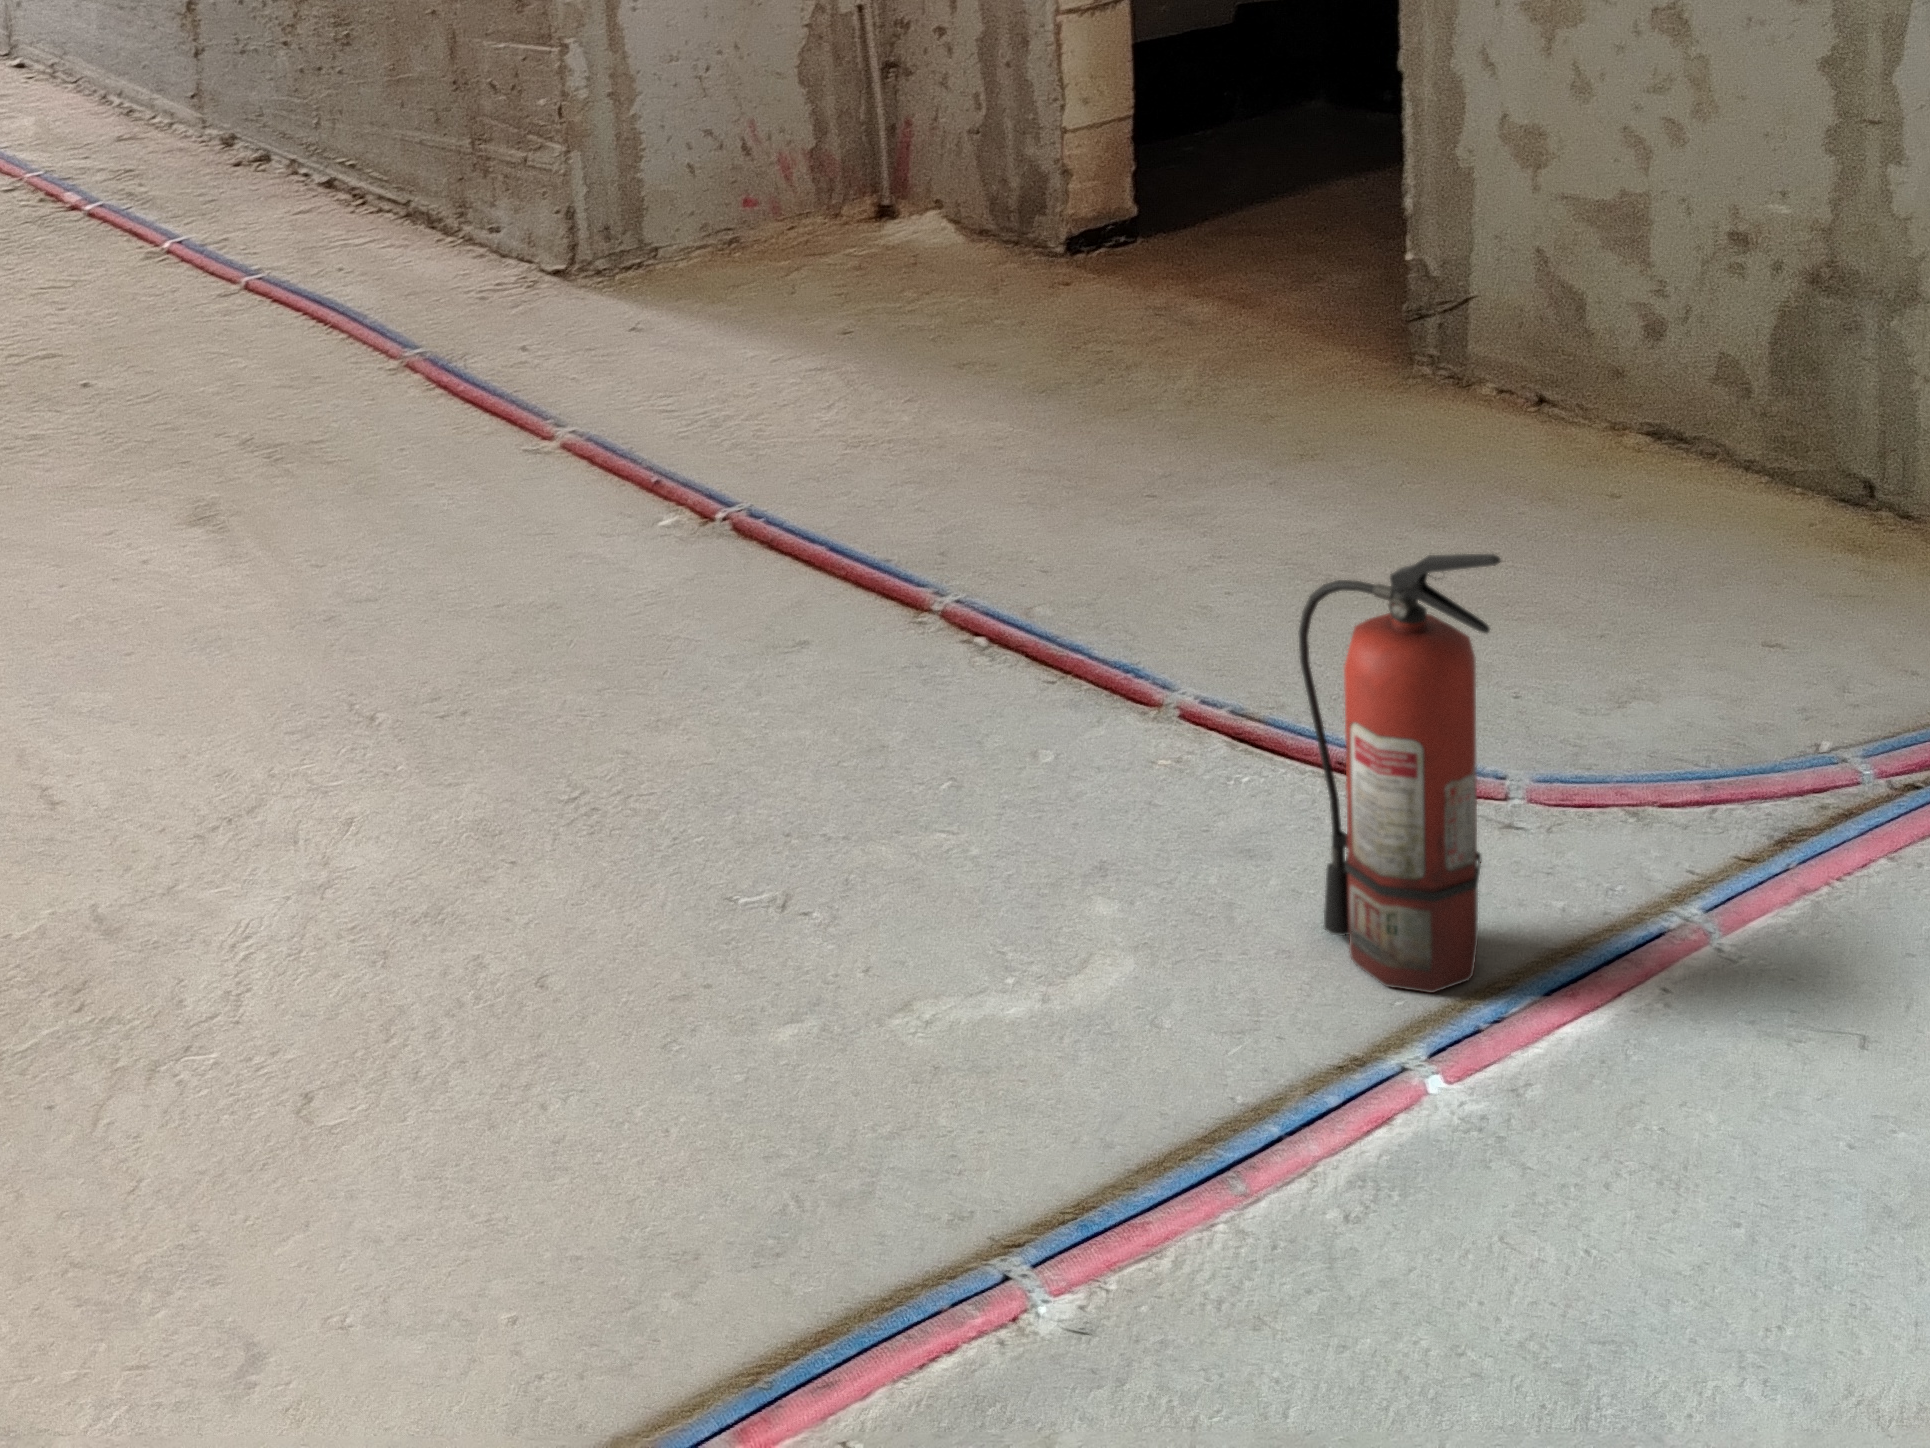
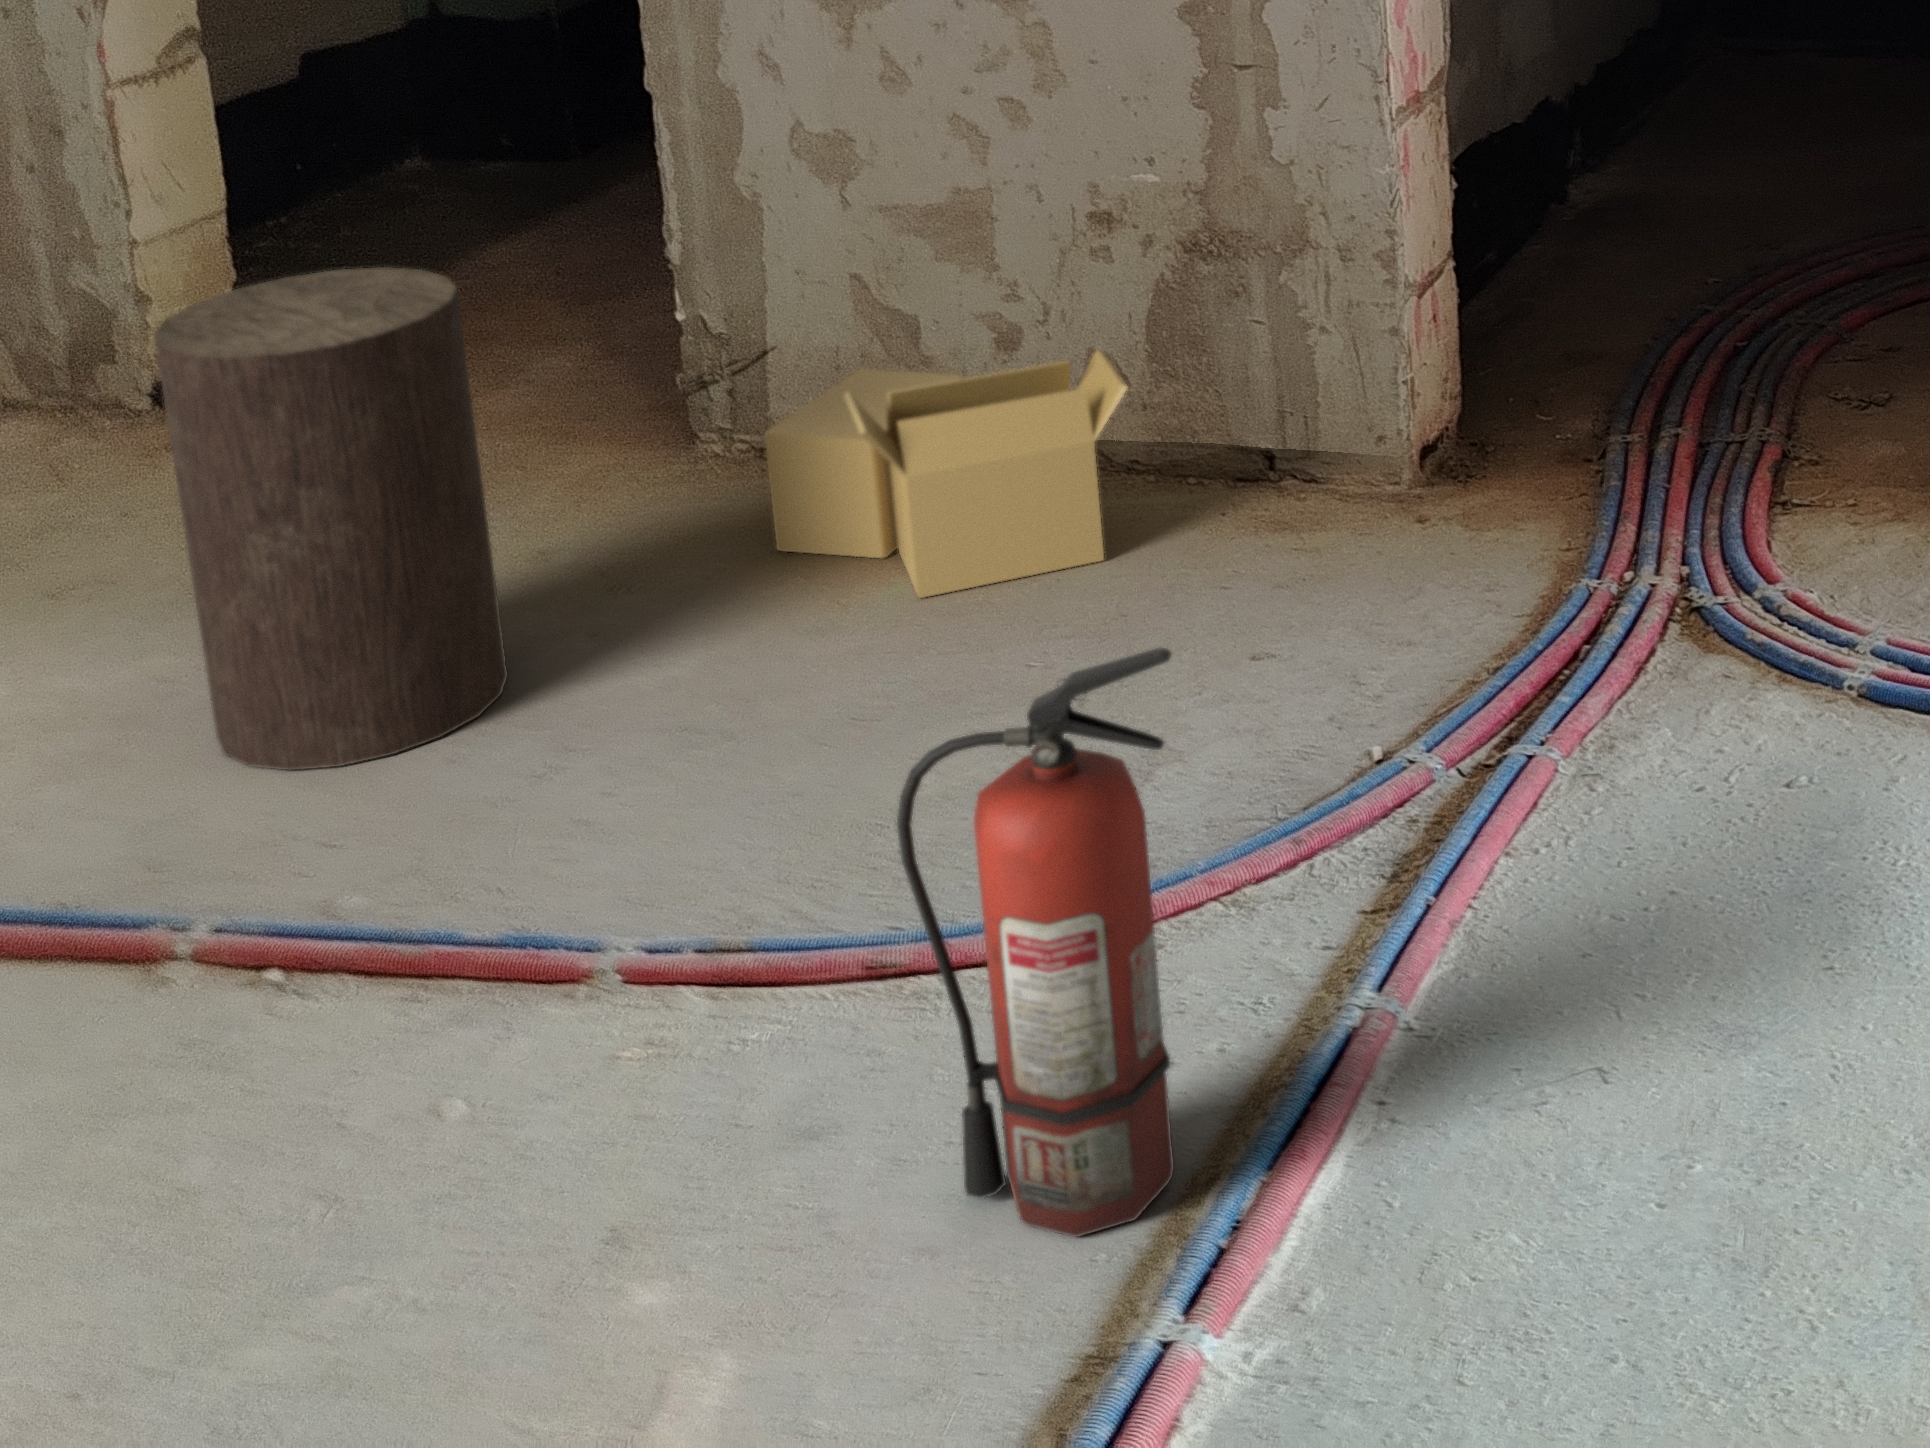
stool: none [997,164,1201,521] -> present [154,267,508,770]
cardboard box: none [1427,324,1717,529] -> present [764,350,1128,598]

